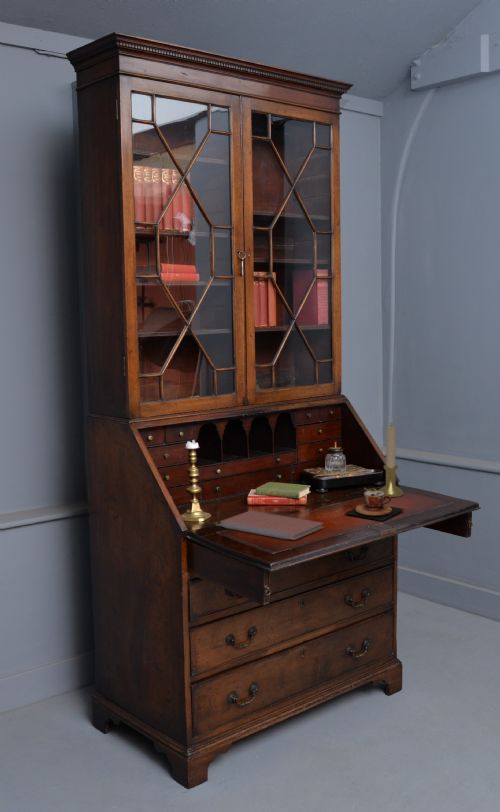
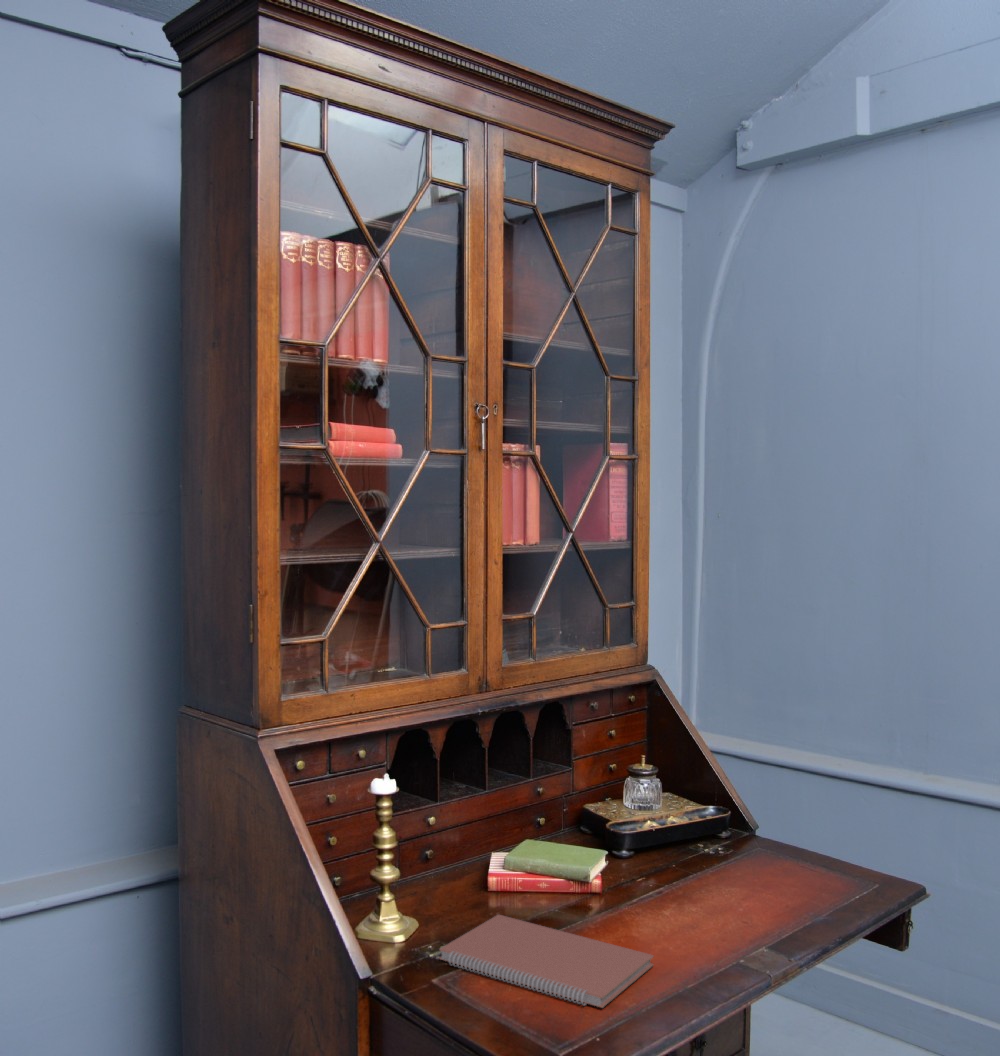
candle holder: present [379,425,403,497] -> none [731,729,779,872]
teacup: present [345,490,404,521] -> none [684,871,800,944]

